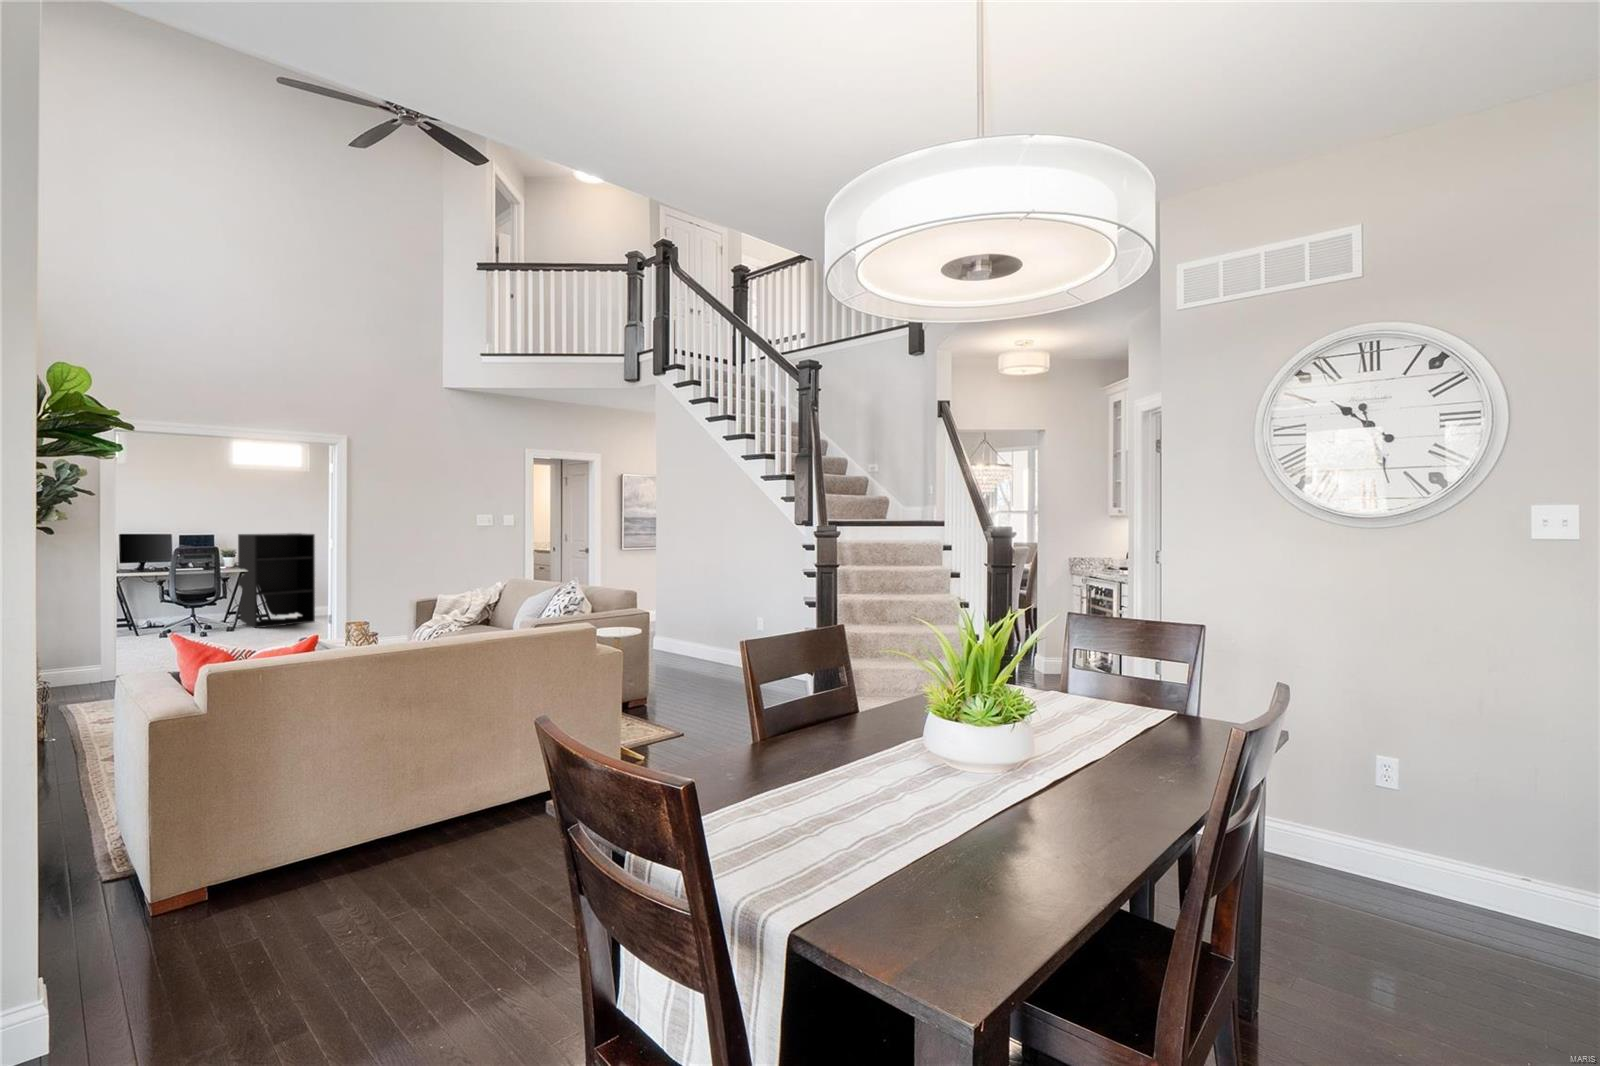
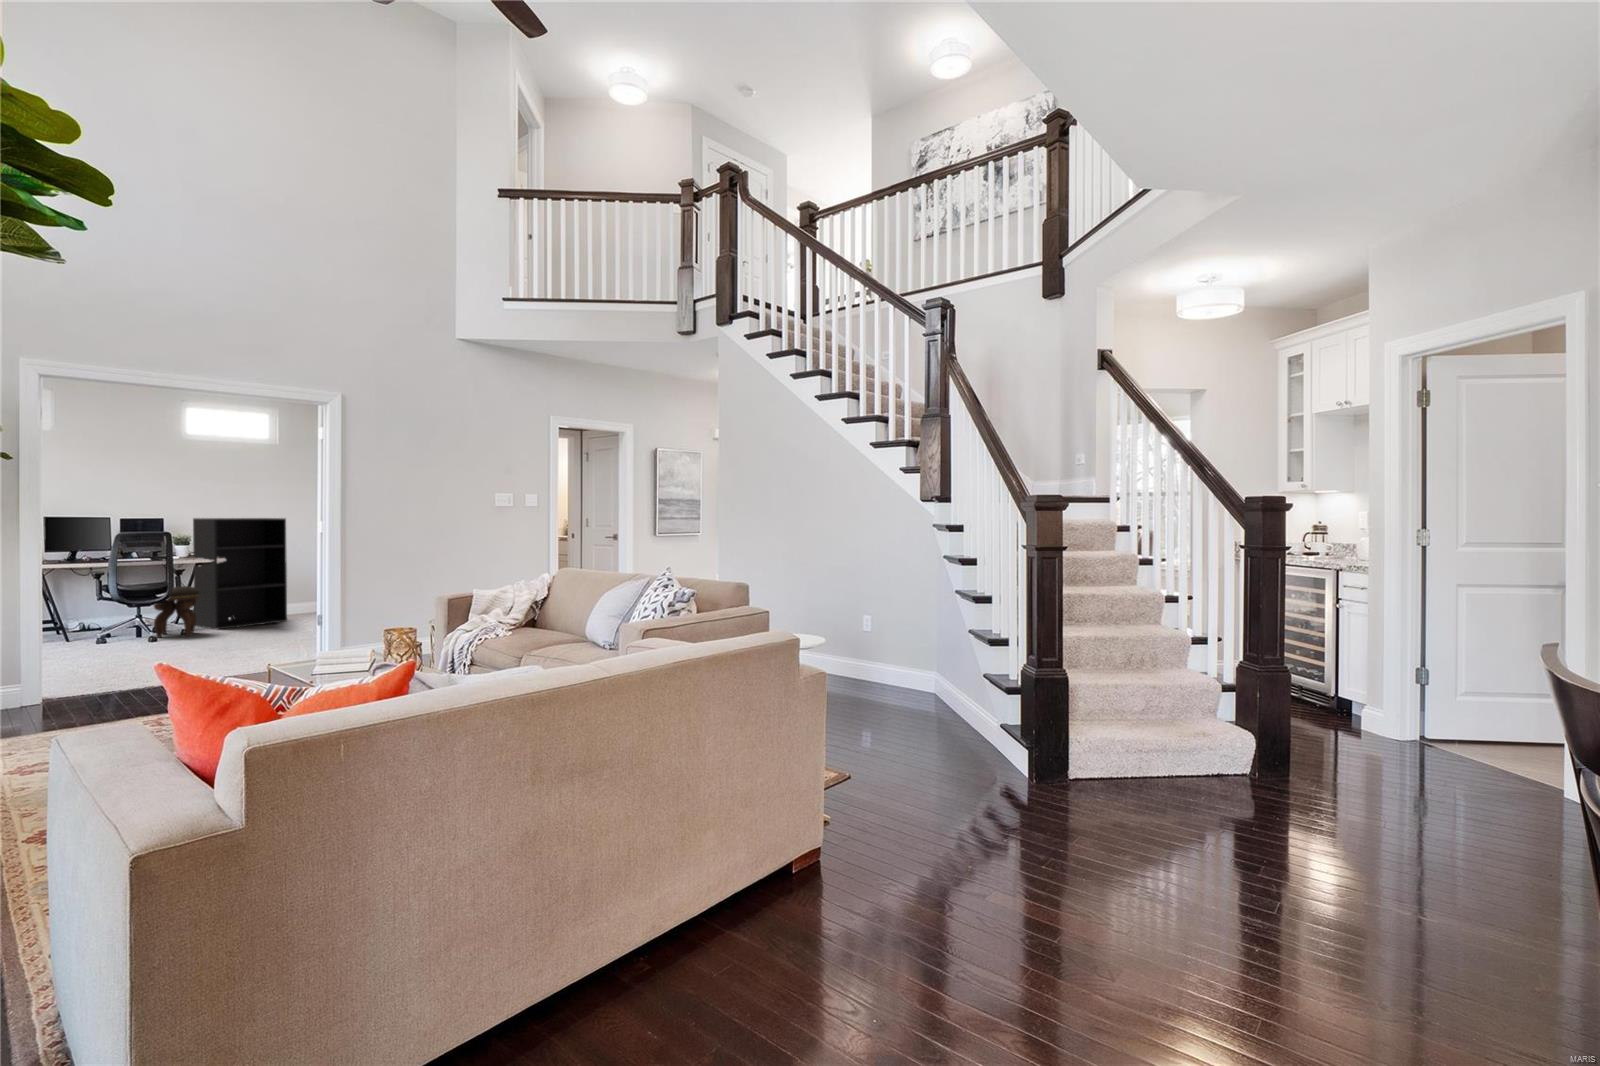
footstool: none [201,591,242,634] -> present [154,586,200,637]

